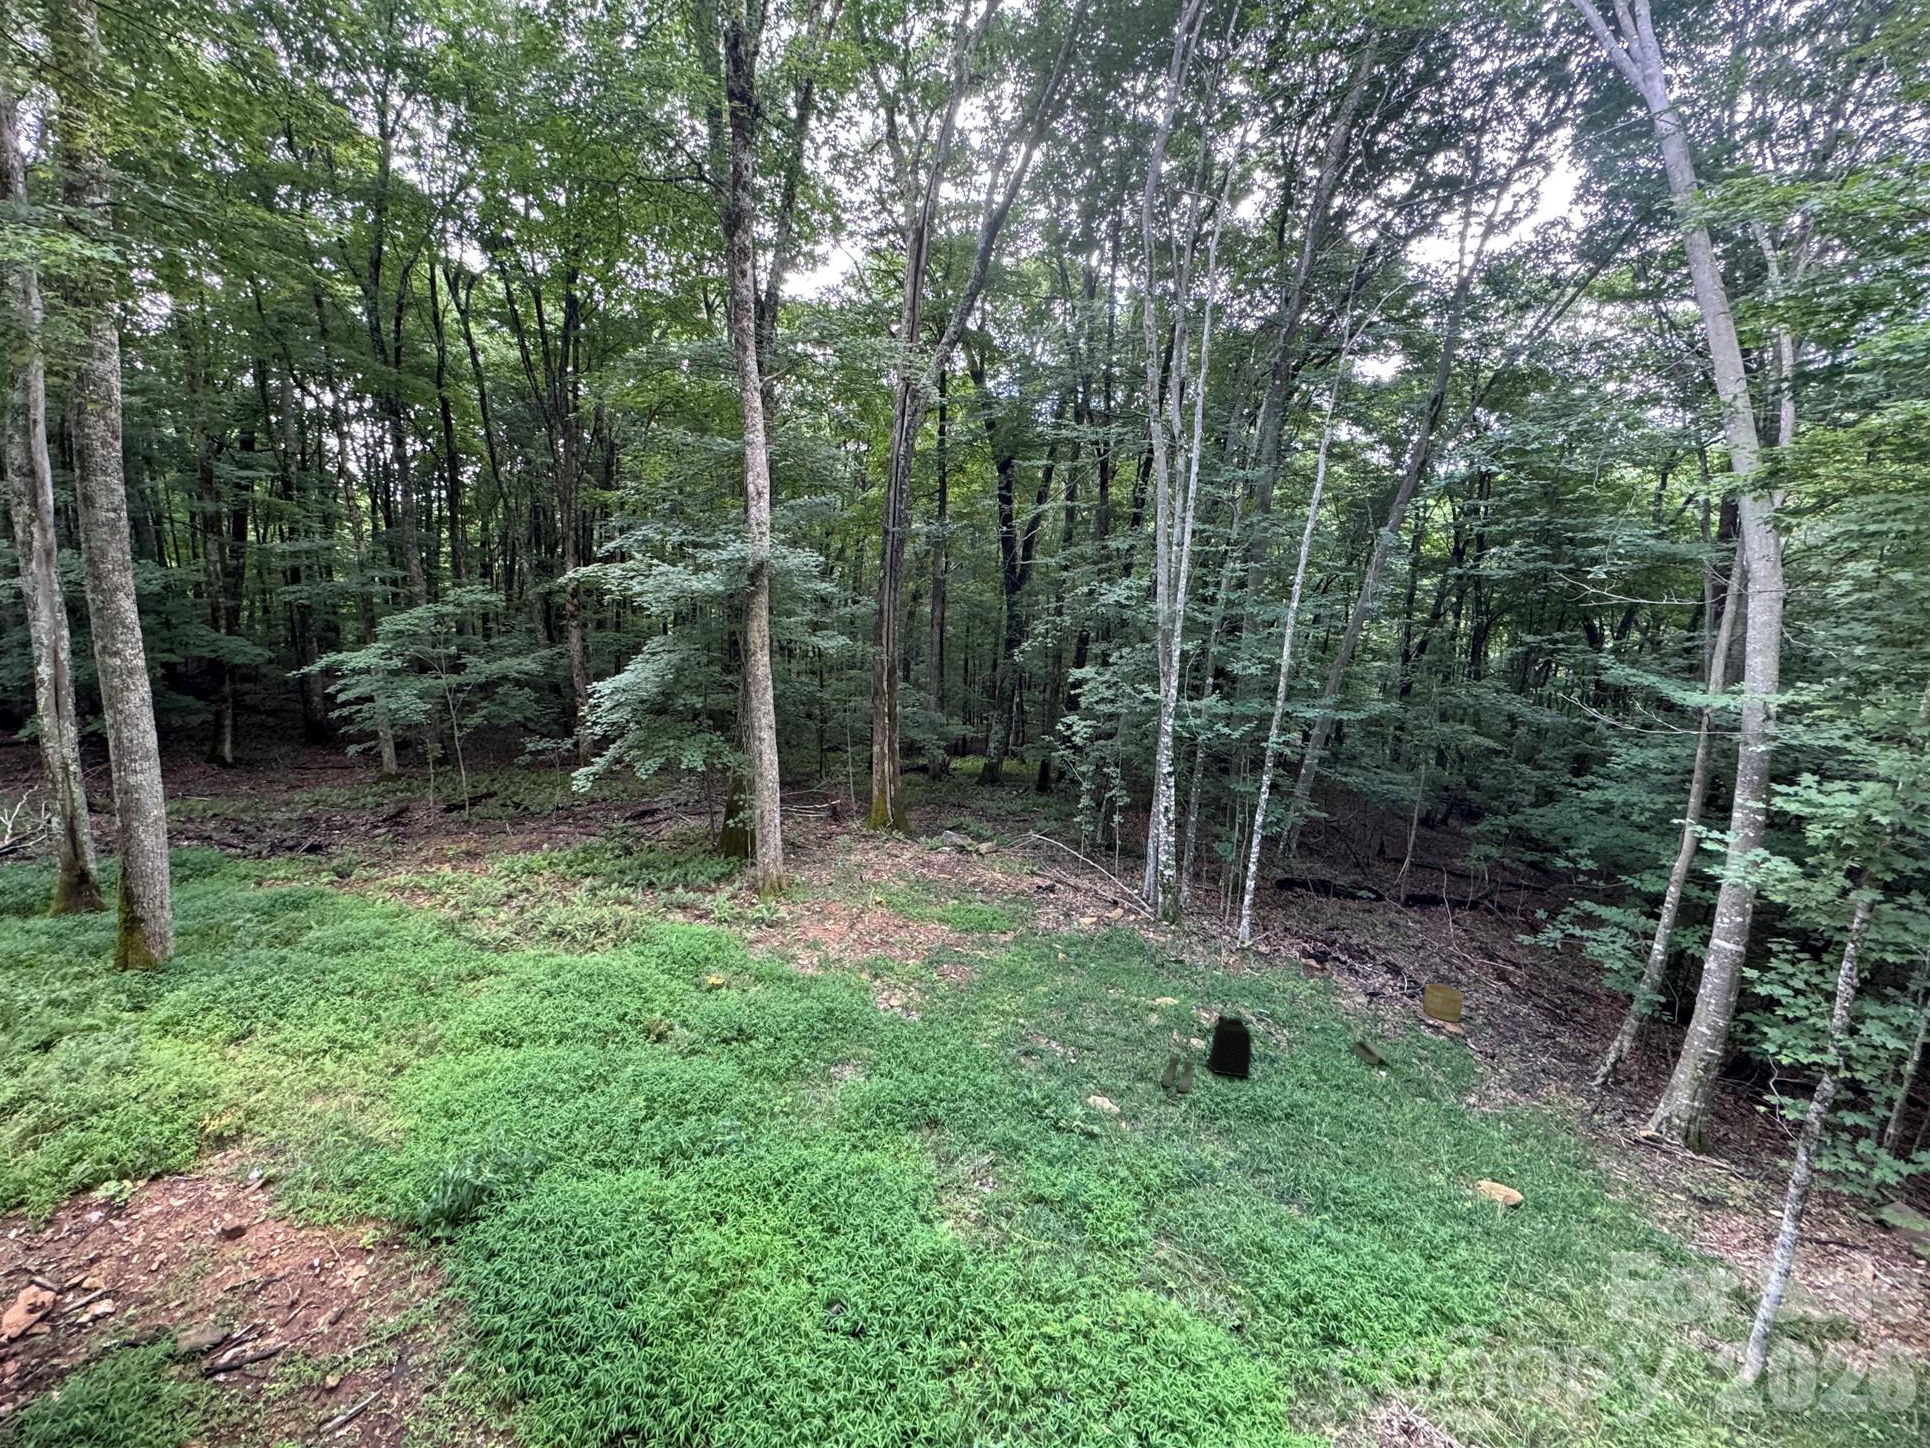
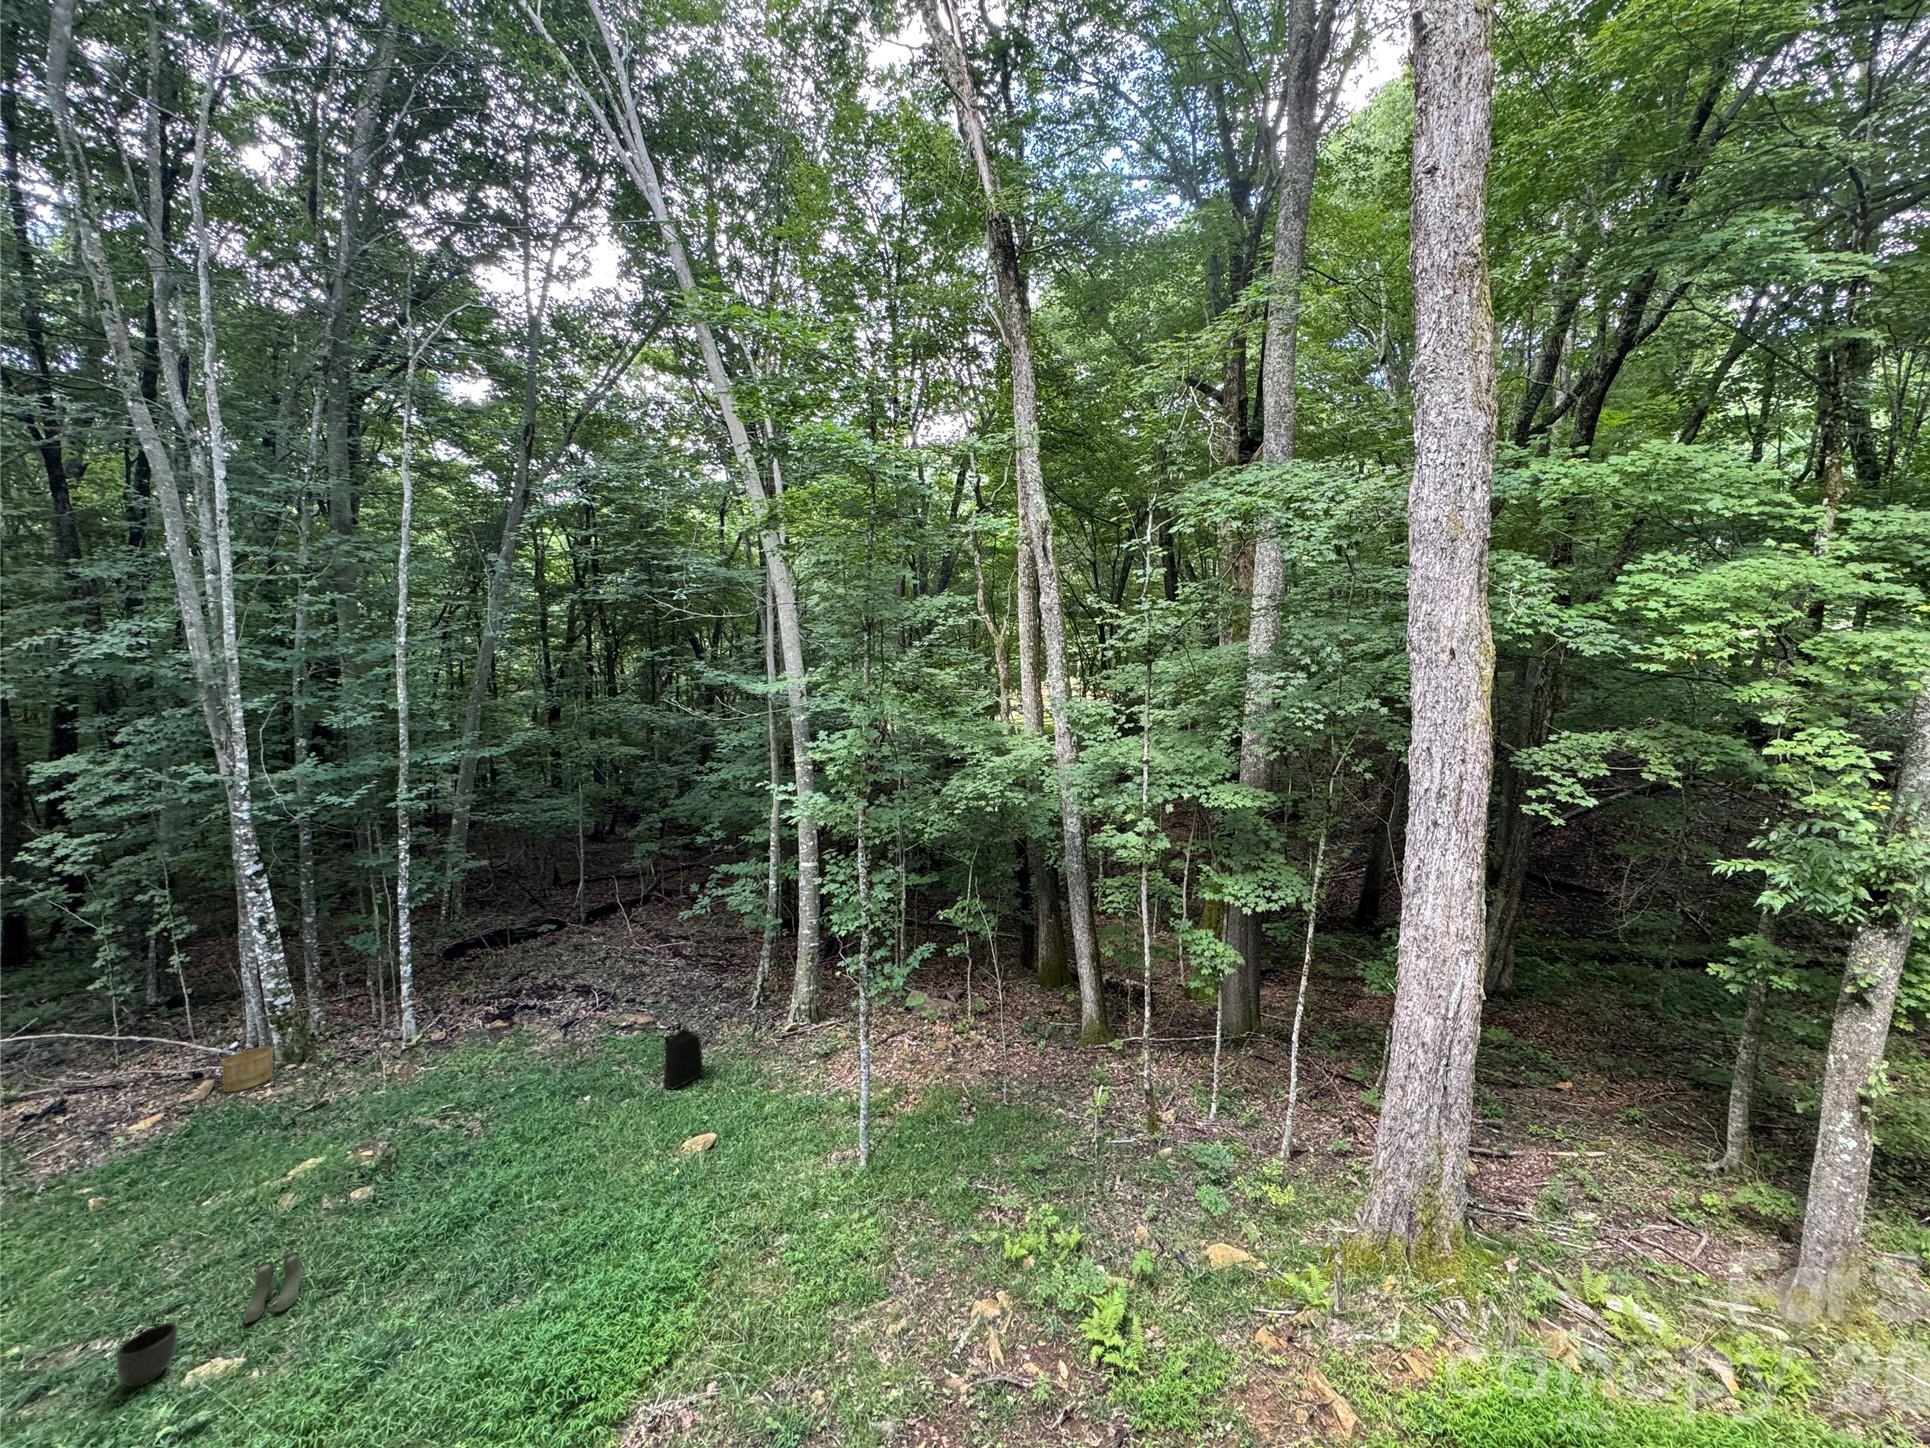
wooden bucket: present [1424,984,1464,1022] -> present [220,1046,274,1092]
backpack: present [1208,1015,1252,1076] -> present [663,1028,703,1089]
toolbox: present [1353,1041,1388,1064] -> none [544,1076,582,1102]
planter: none [1109,1051,1135,1084] -> present [116,1323,178,1387]

